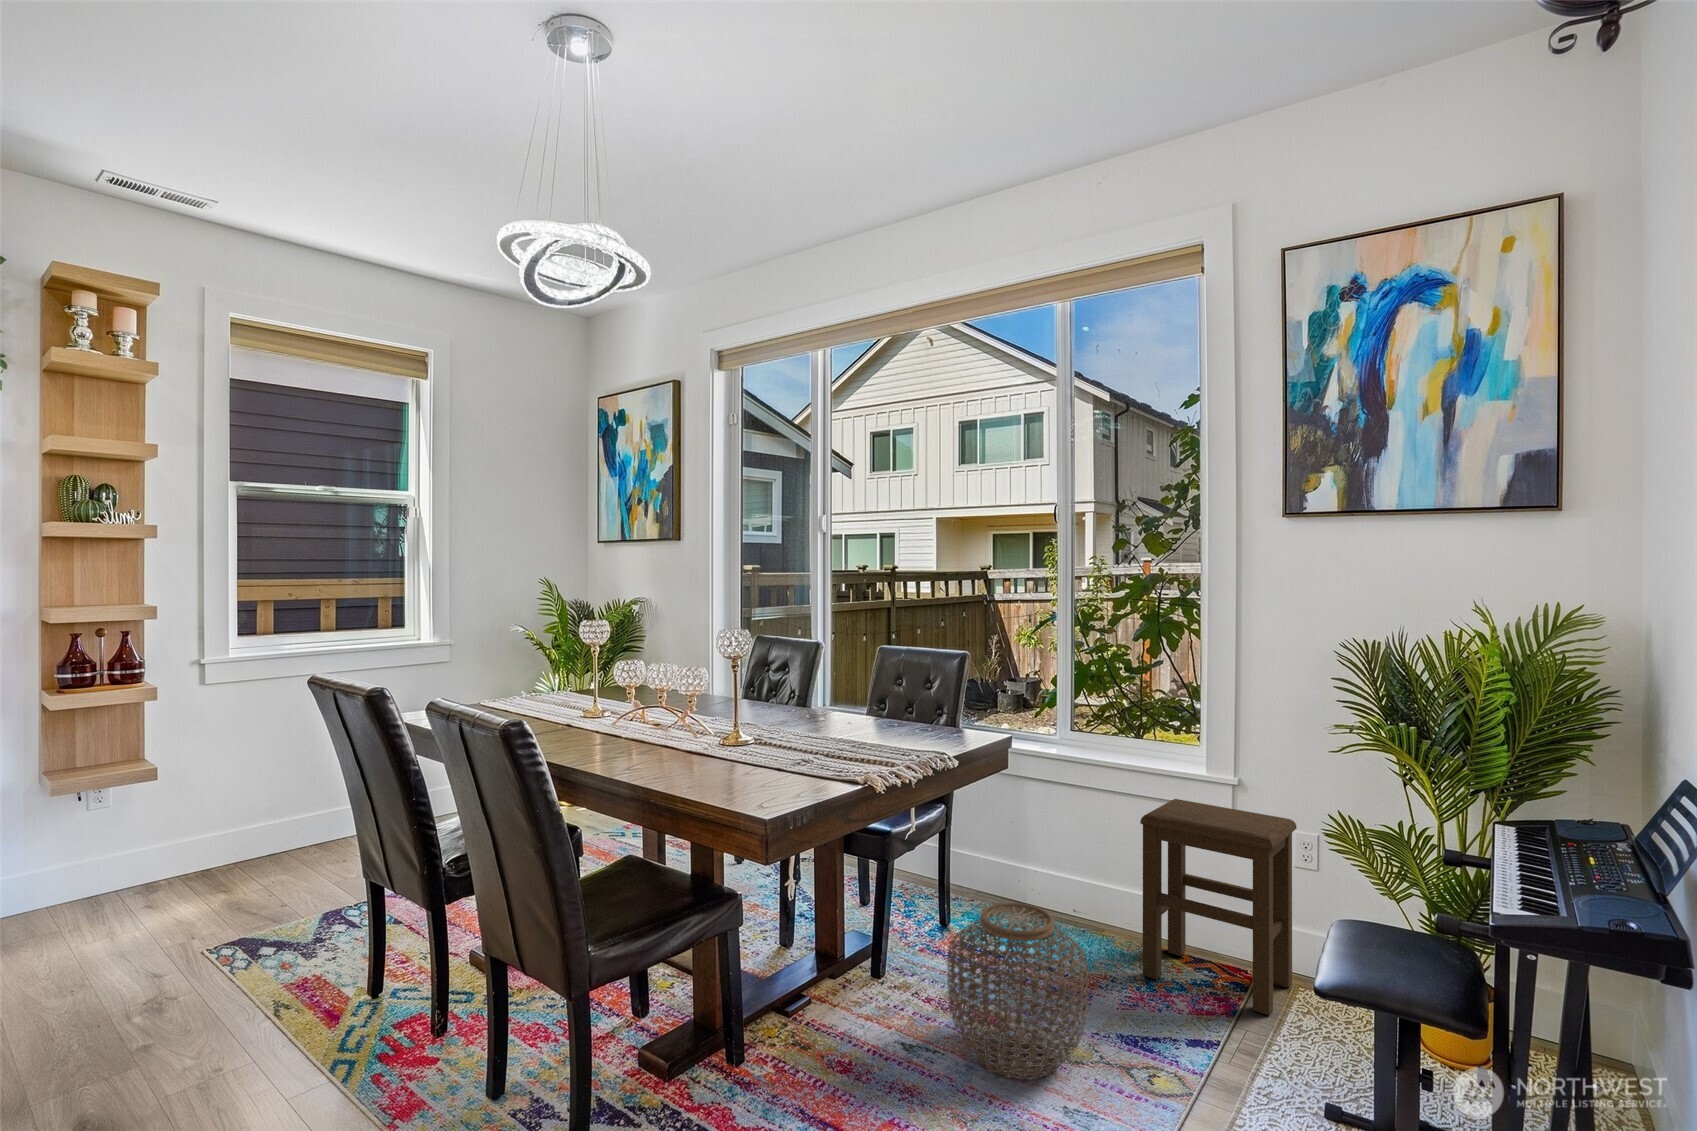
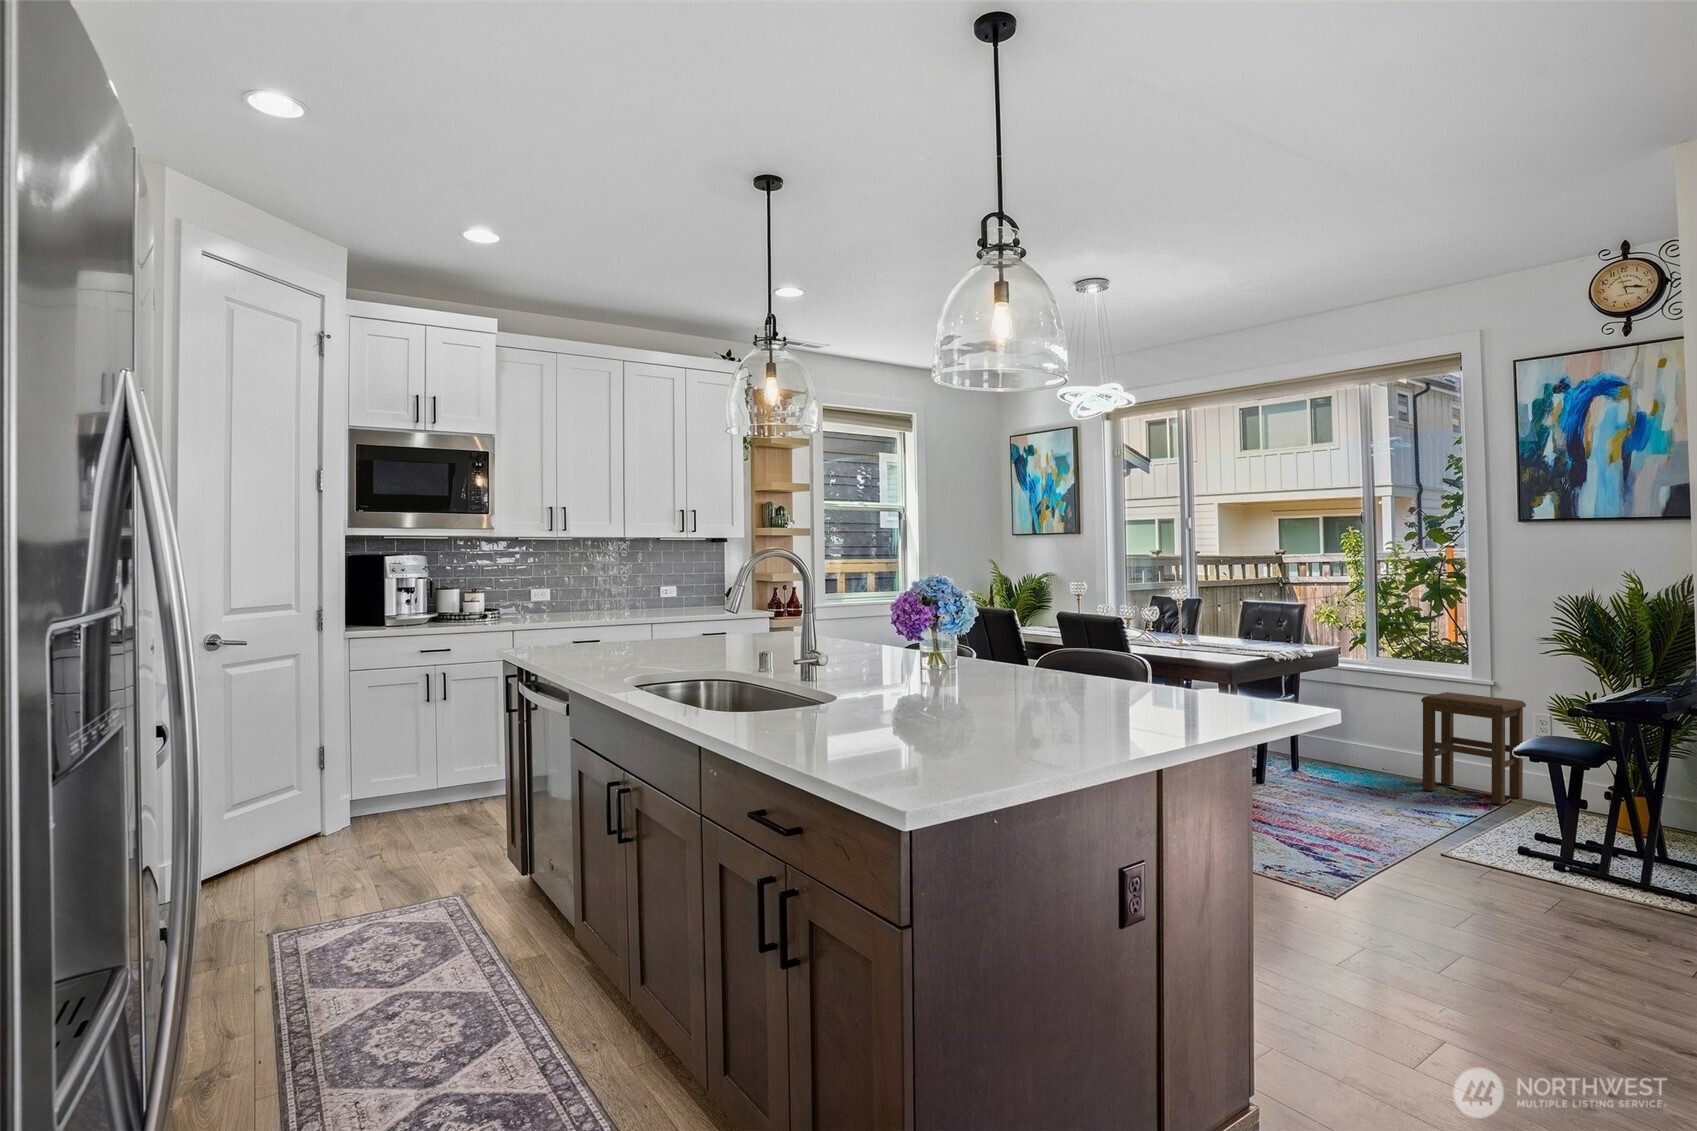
woven basket: present [947,903,1088,1079] -> none [1306,731,1386,813]

